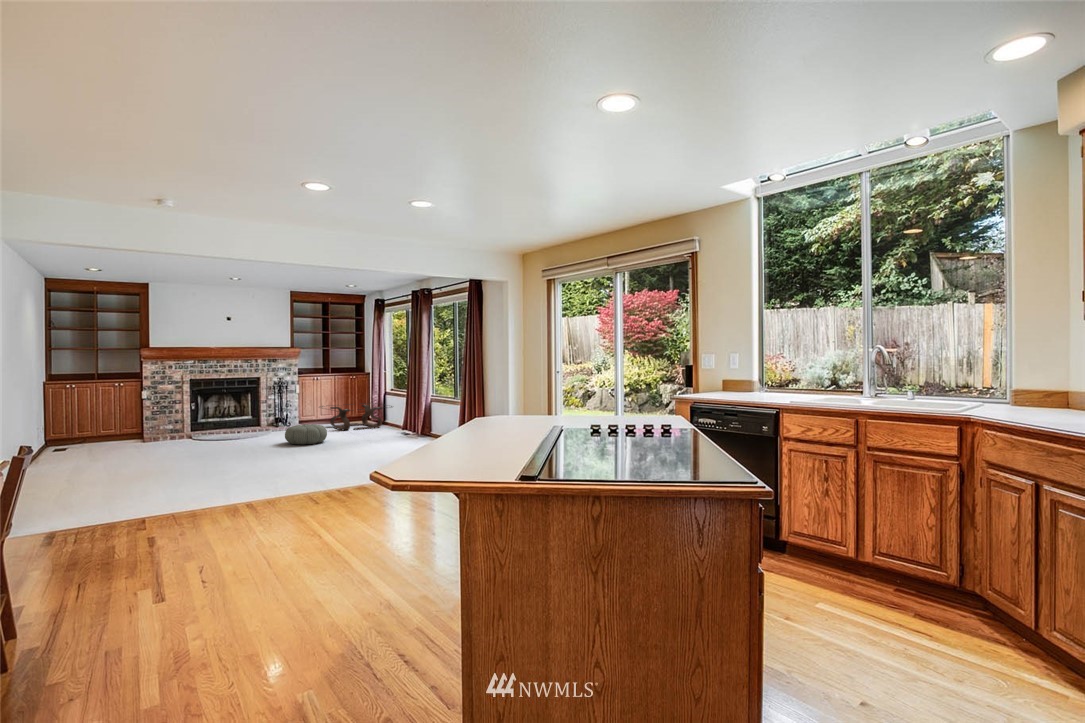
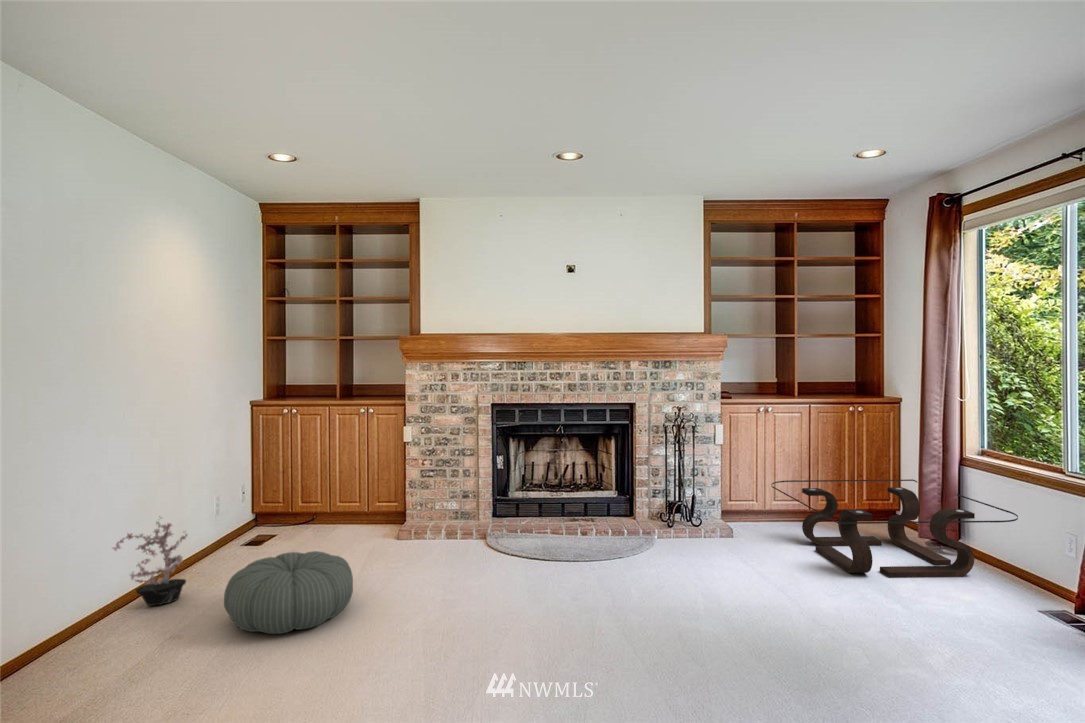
pouf: present [285,424,327,445] -> present [224,551,353,634]
potted plant: none [49,425,76,459] -> present [113,516,187,606]

